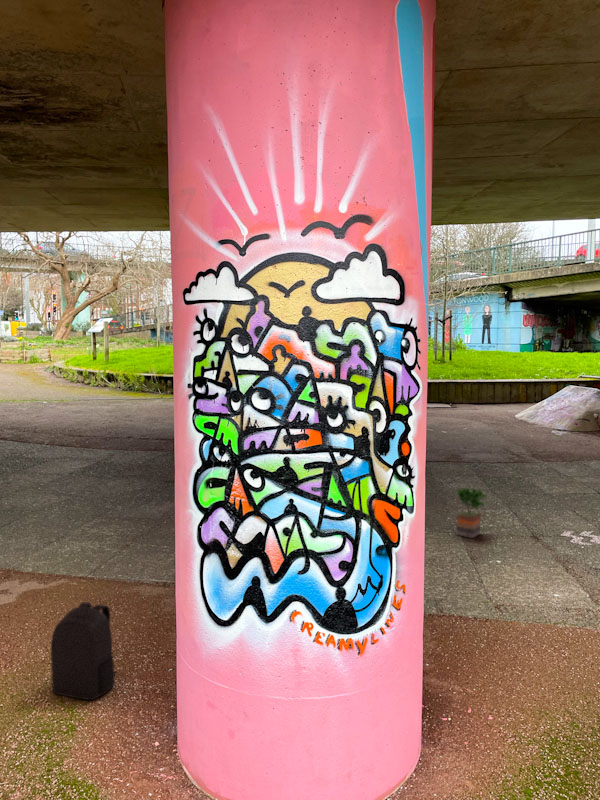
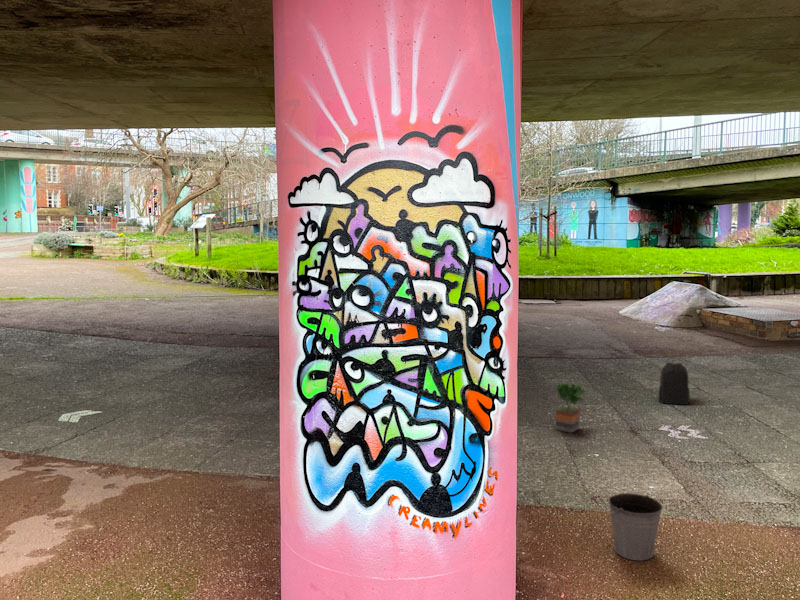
backpack: present [51,602,115,700] -> present [659,363,690,405]
bucket: none [515,604,574,675] -> present [607,493,662,560]

